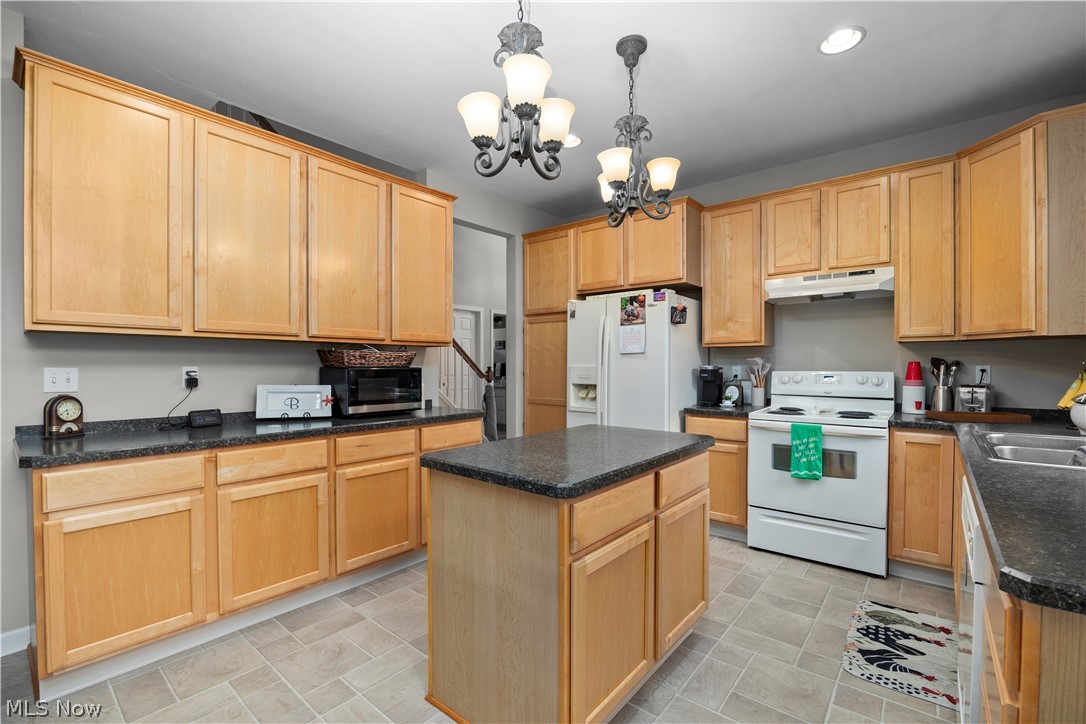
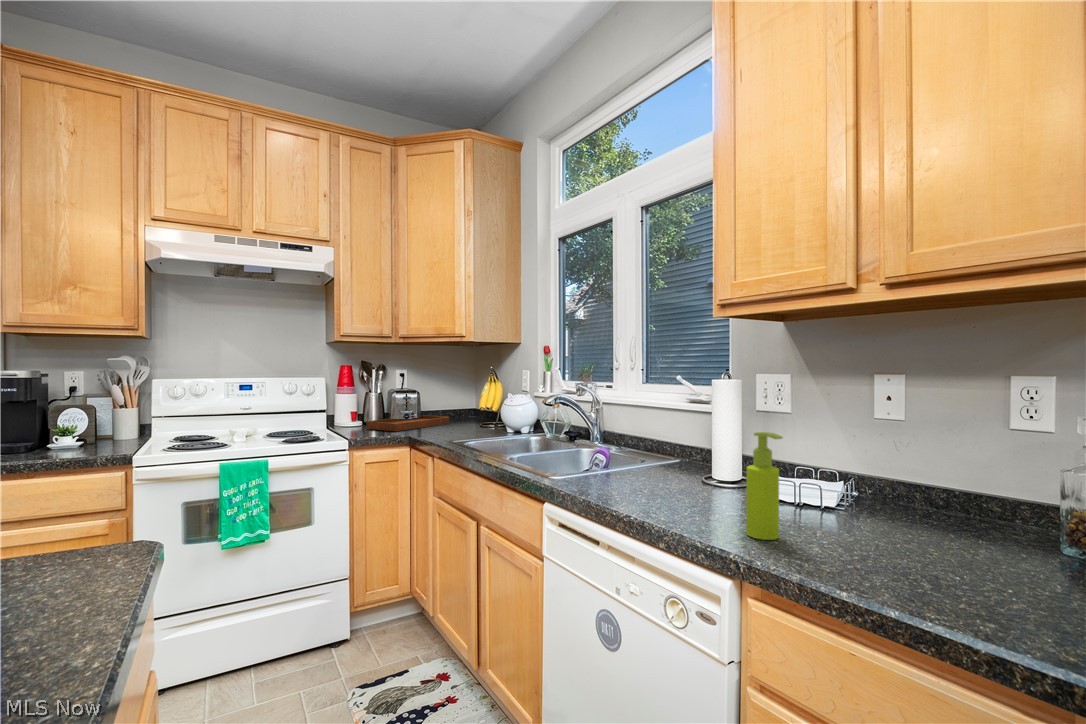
soap dispenser: none [1016,421,1054,514] -> present [746,432,782,540]

